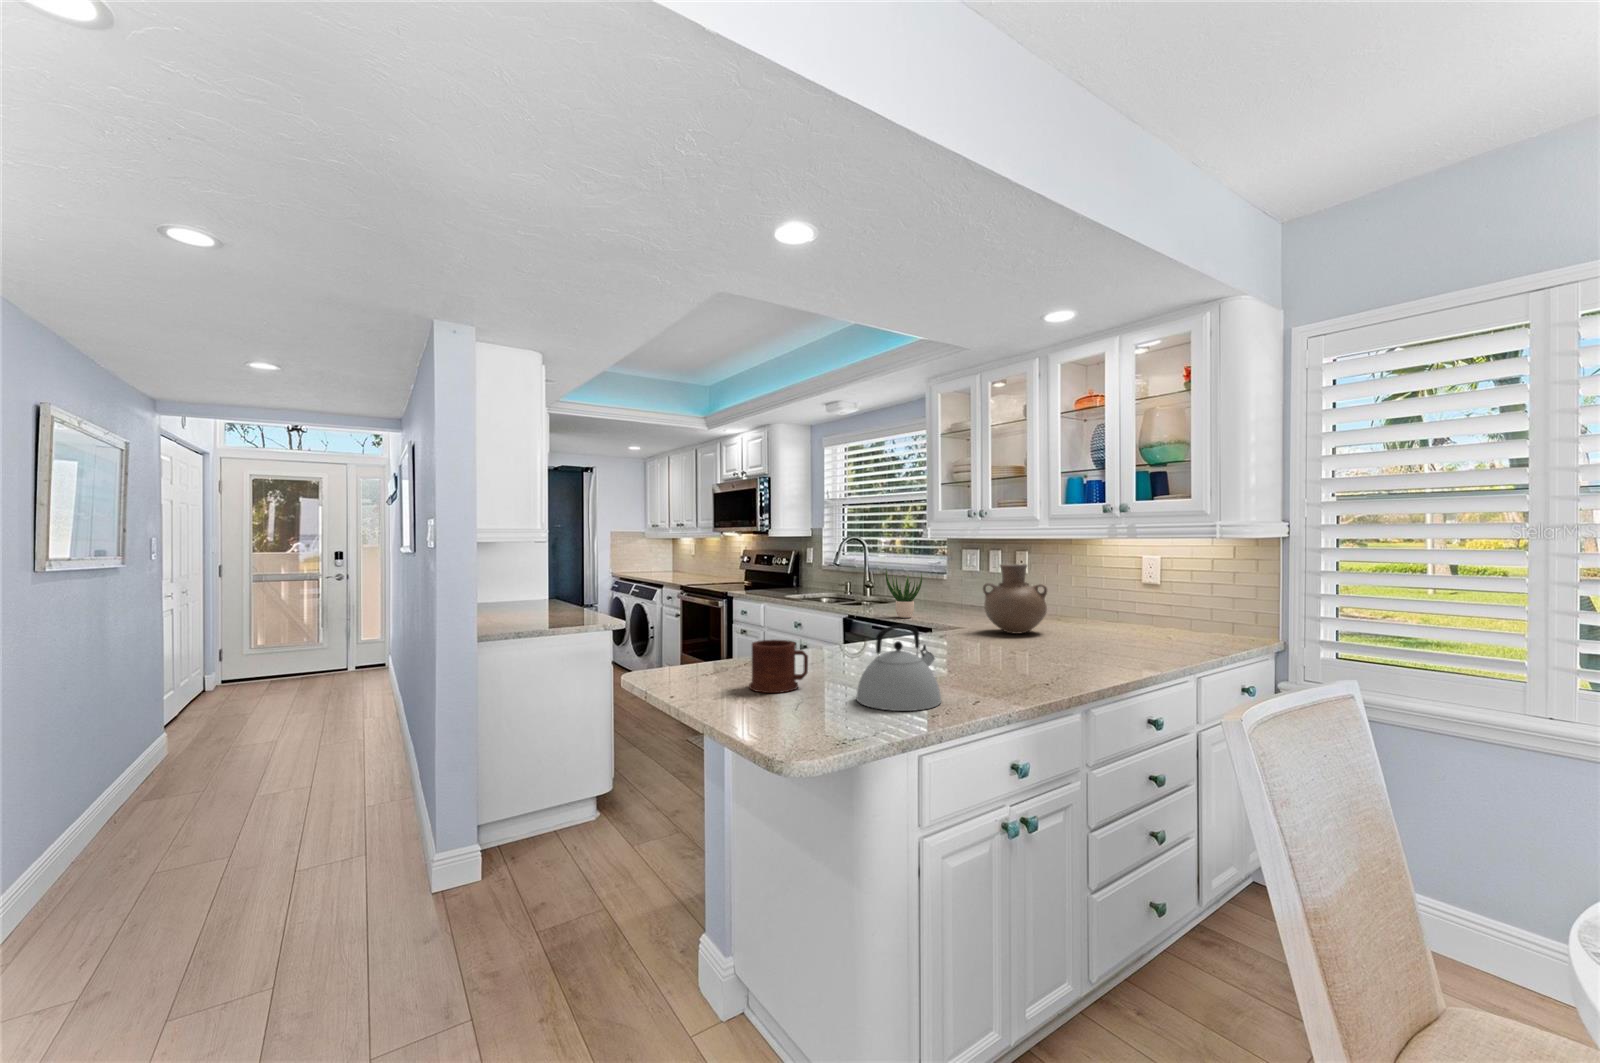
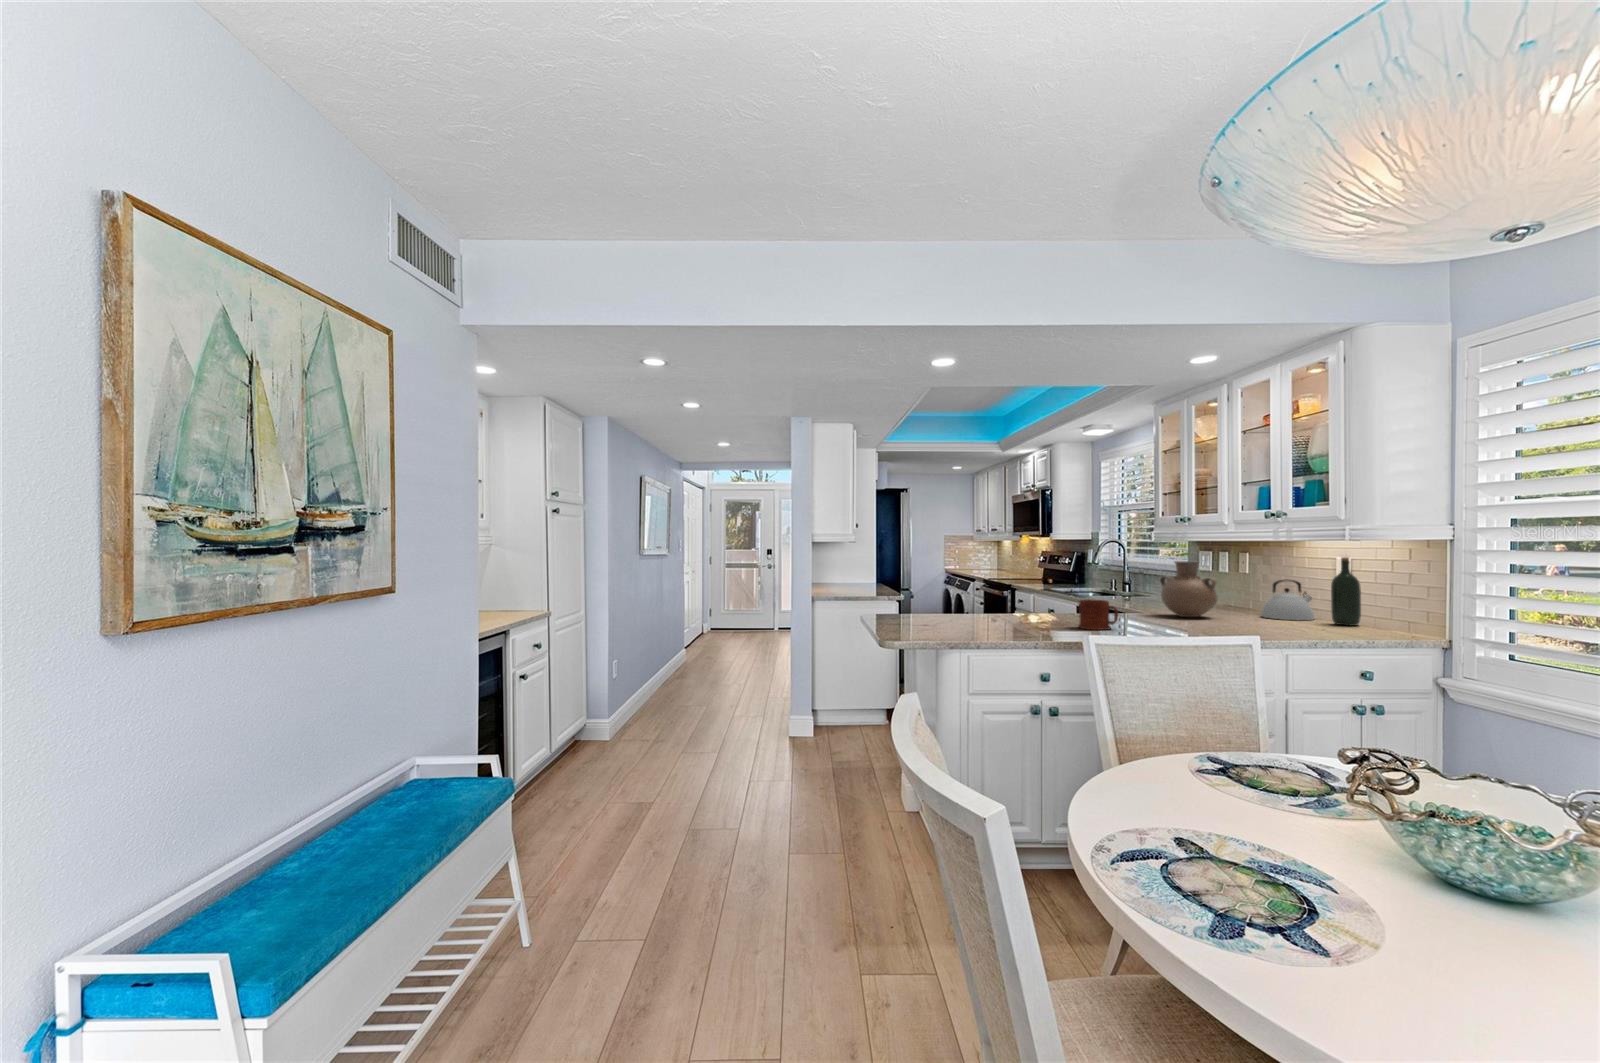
wine bottle: none [1154,557,1182,633] -> present [1331,557,1361,626]
potted plant: present [886,569,922,618] -> none [1106,563,1139,605]
kettle: present [856,625,942,711] -> present [1261,579,1314,620]
mug: present [749,640,808,693] -> present [1078,599,1118,630]

